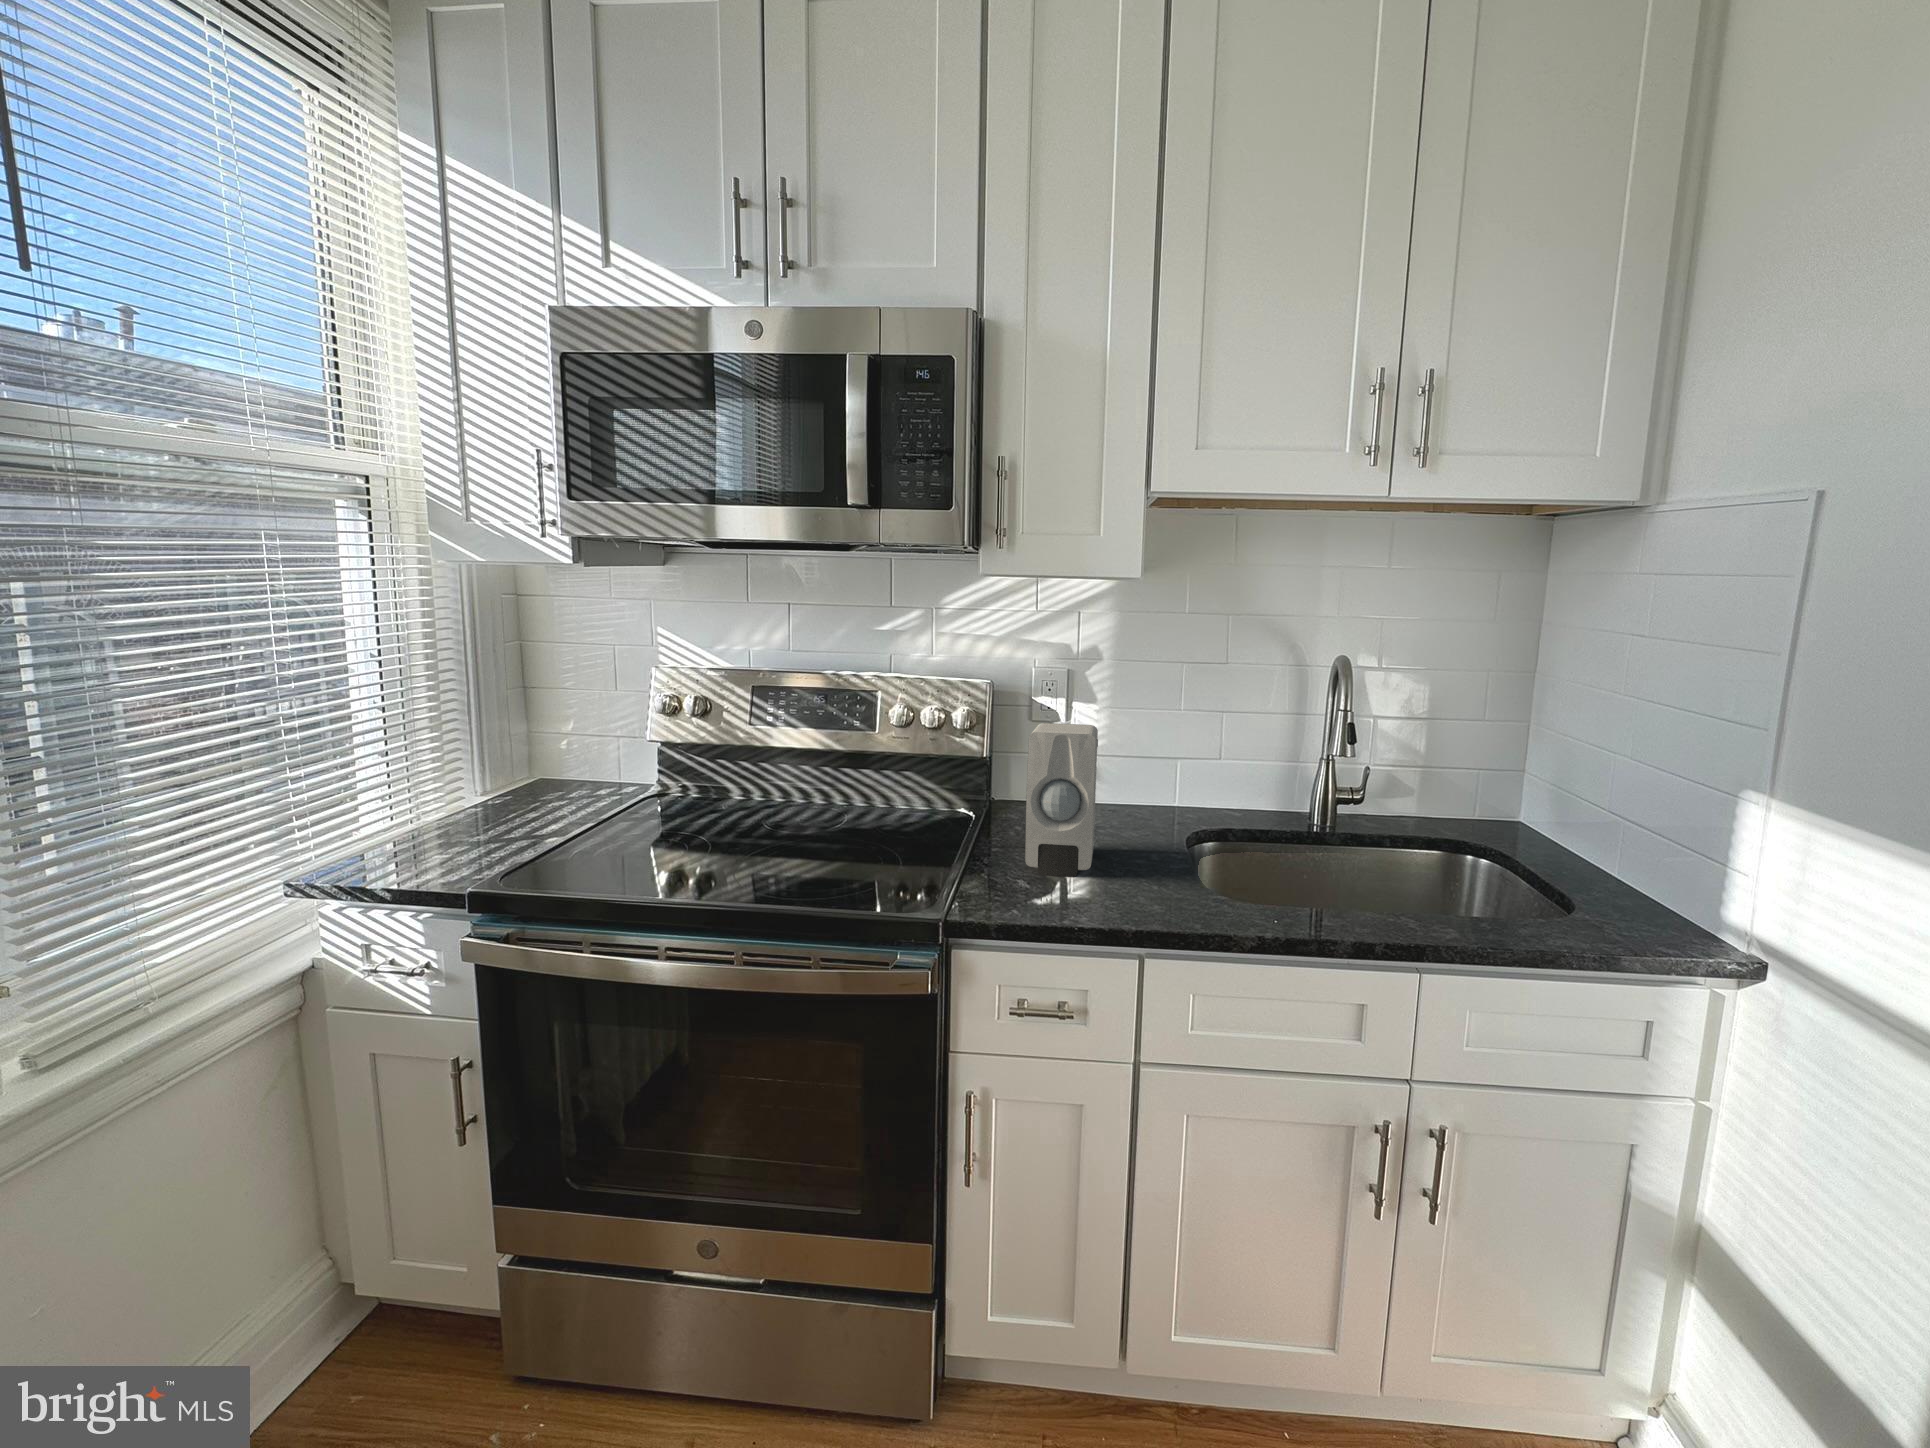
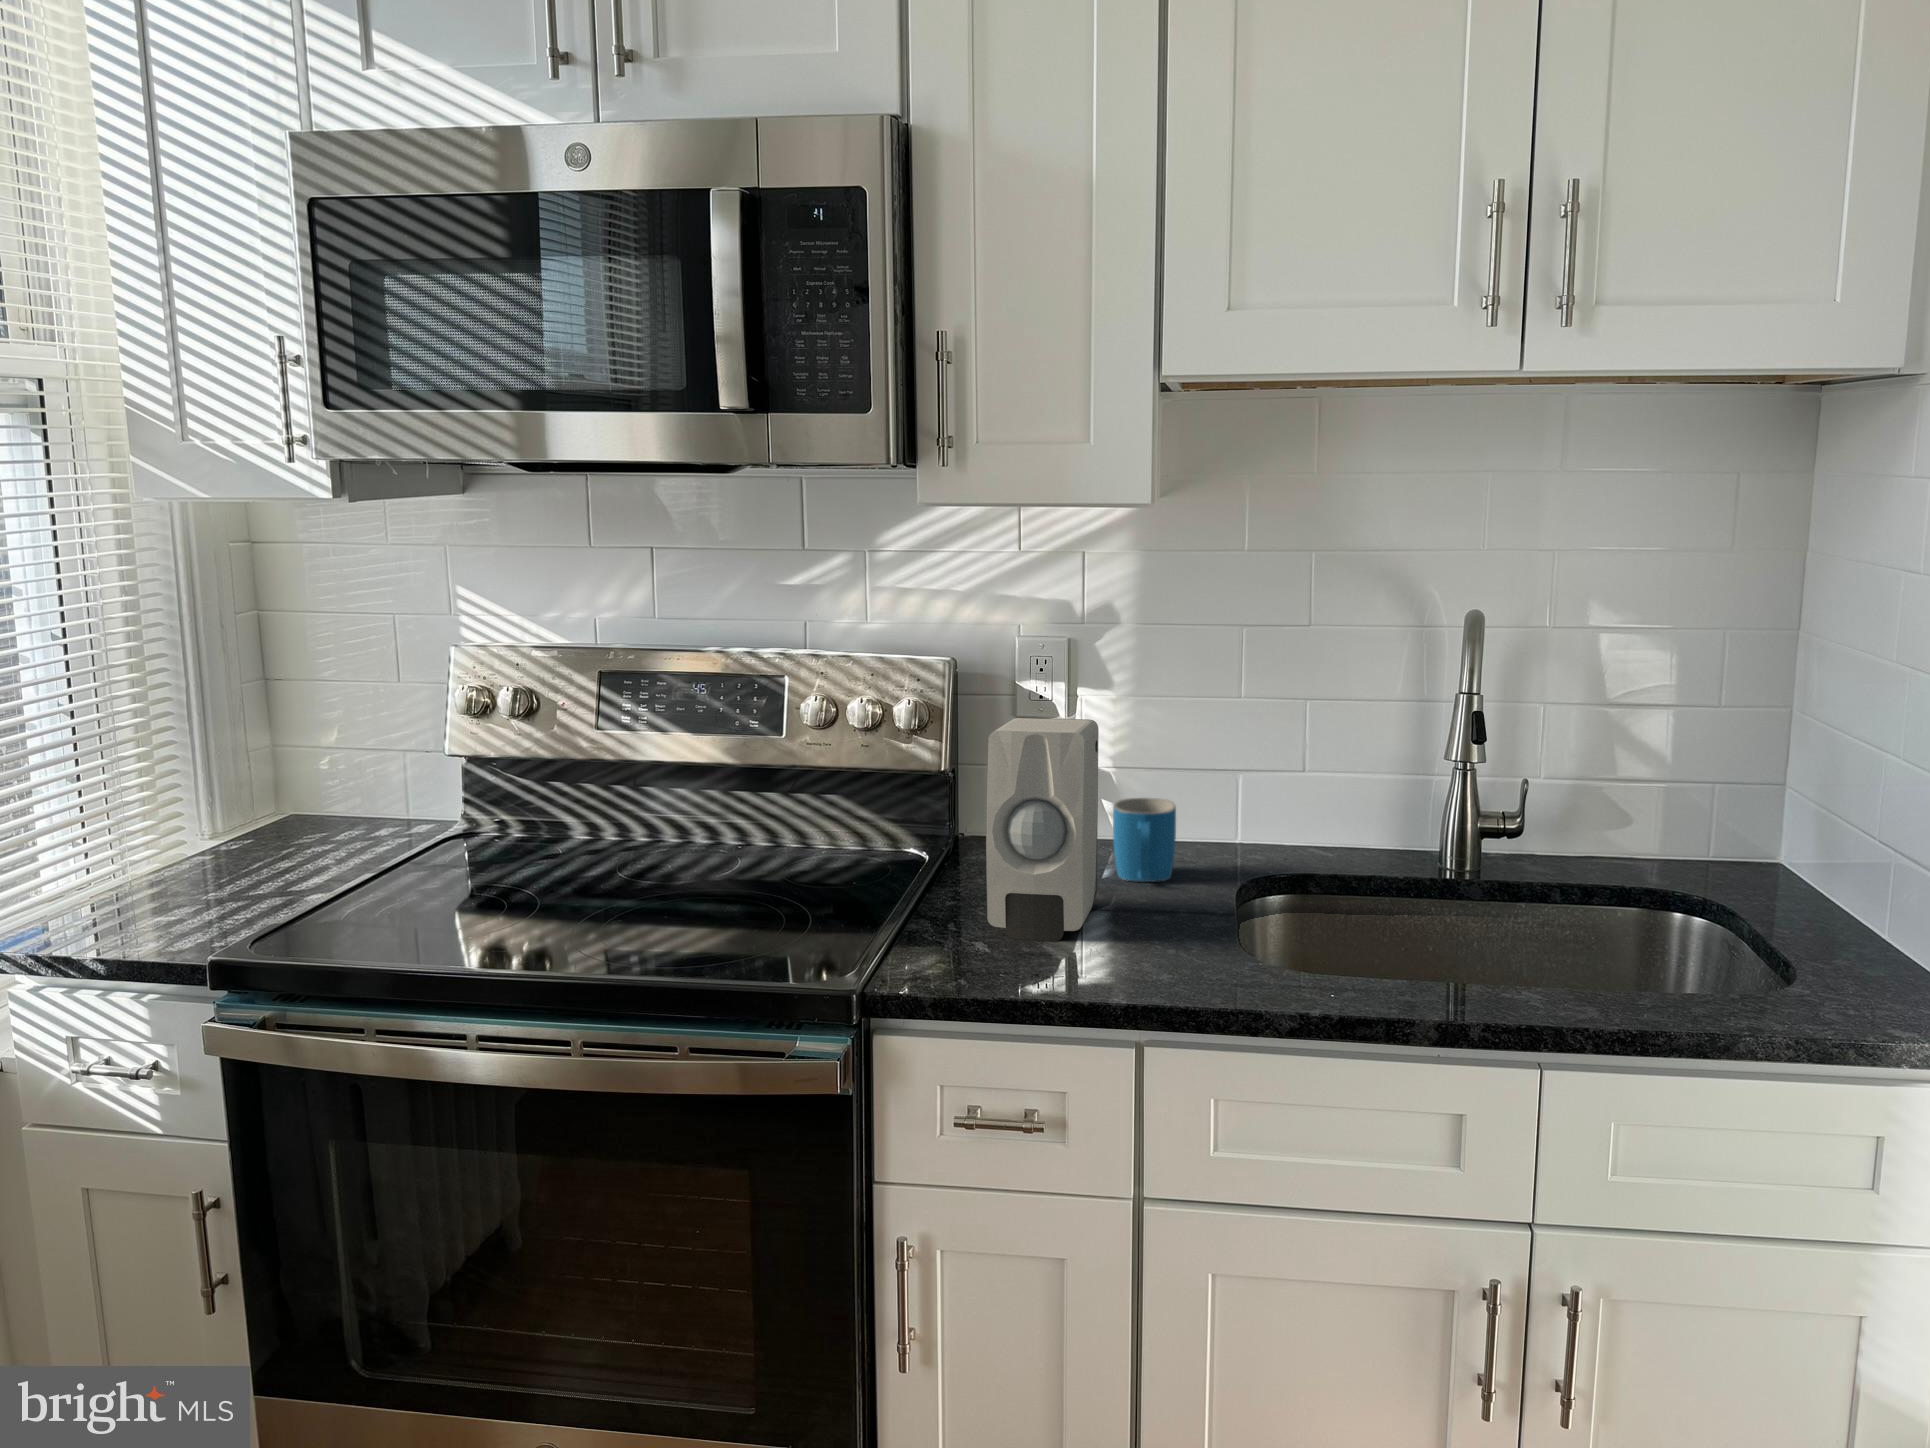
mug: none [1099,777,1141,833] -> present [1113,798,1176,882]

